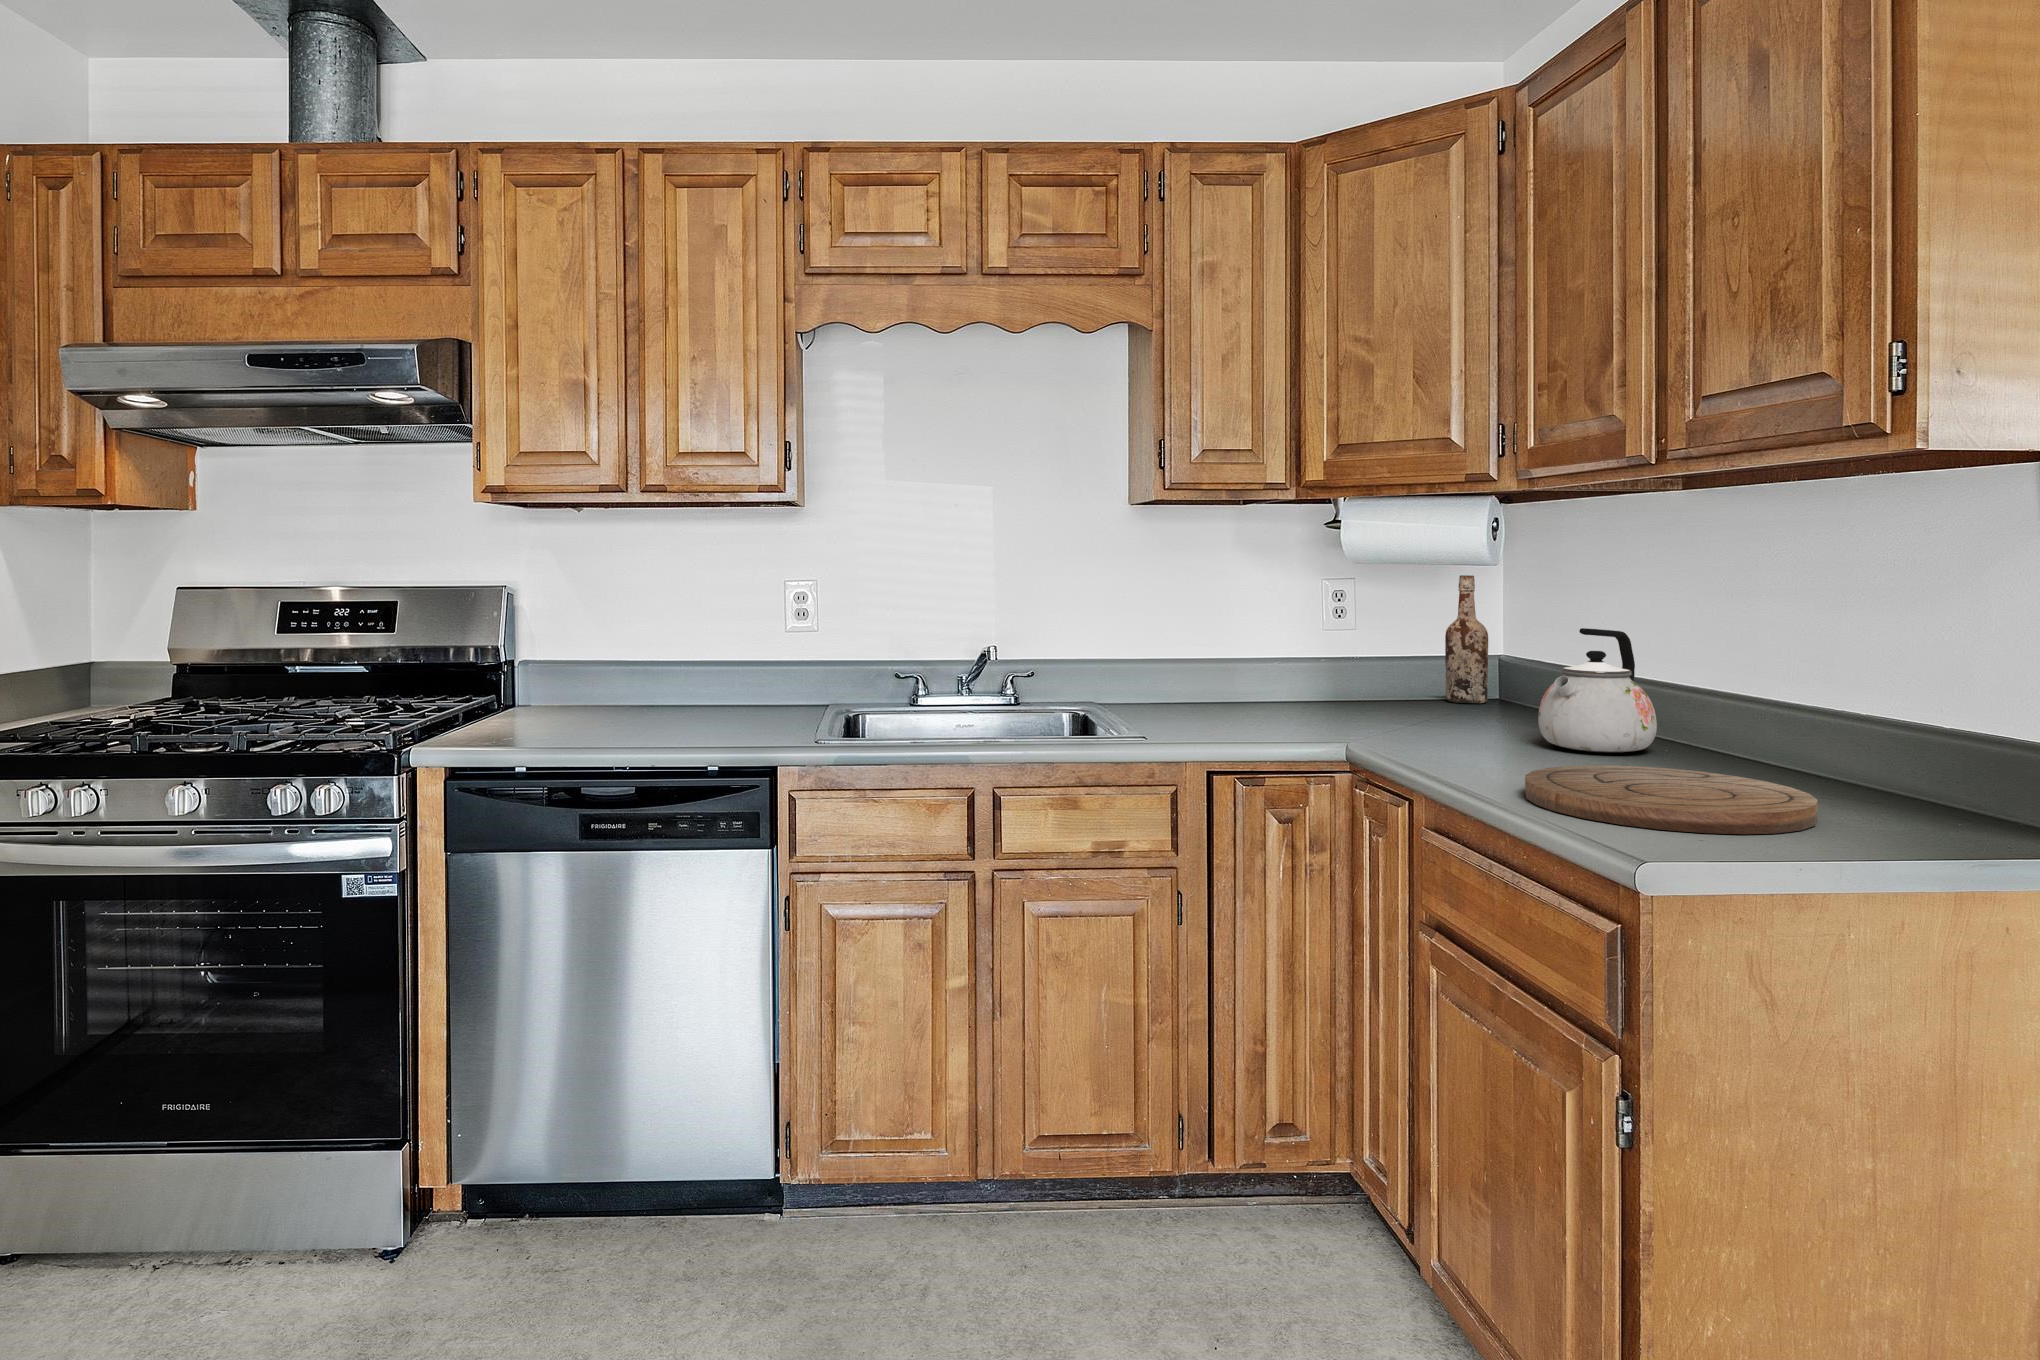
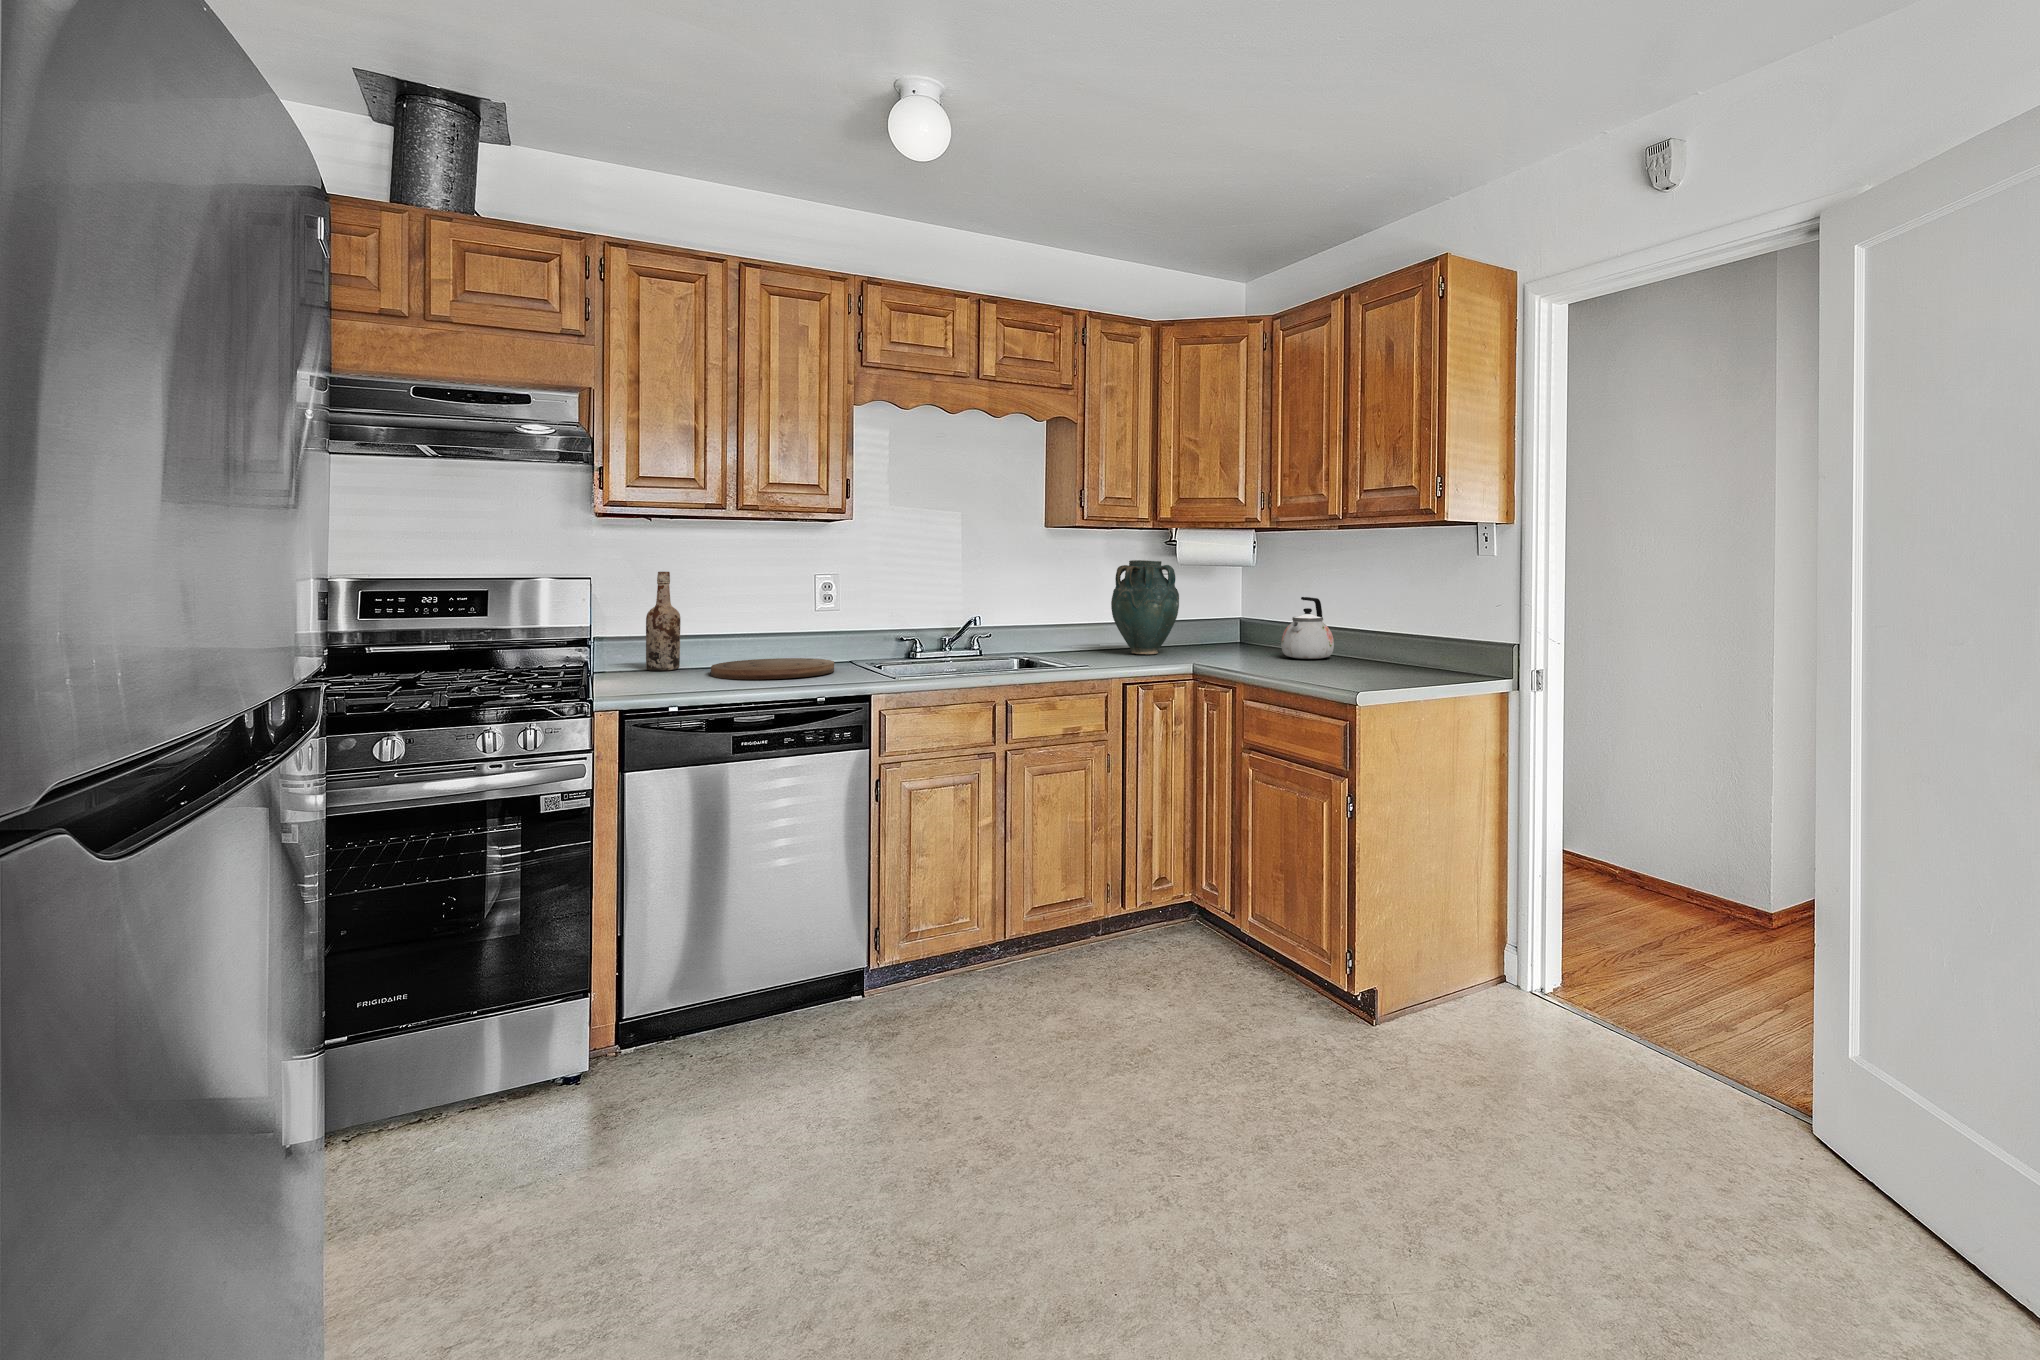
vase: none [1223,557,1346,721] -> present [1111,560,1179,654]
wine bottle: present [1445,575,1488,703] -> present [646,572,681,671]
cutting board: present [1525,765,1818,834] -> present [711,658,834,679]

